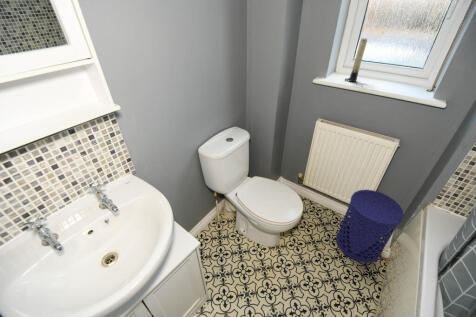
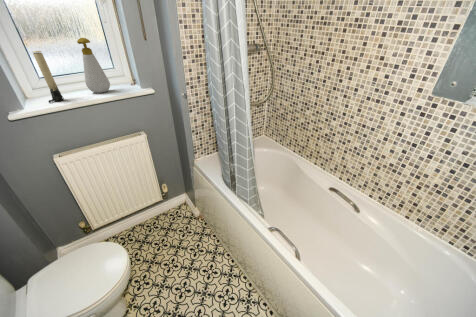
soap bottle: none [382,32,416,87] -> present [77,38,110,93]
waste bin: present [336,190,404,263] -> none [147,176,197,243]

